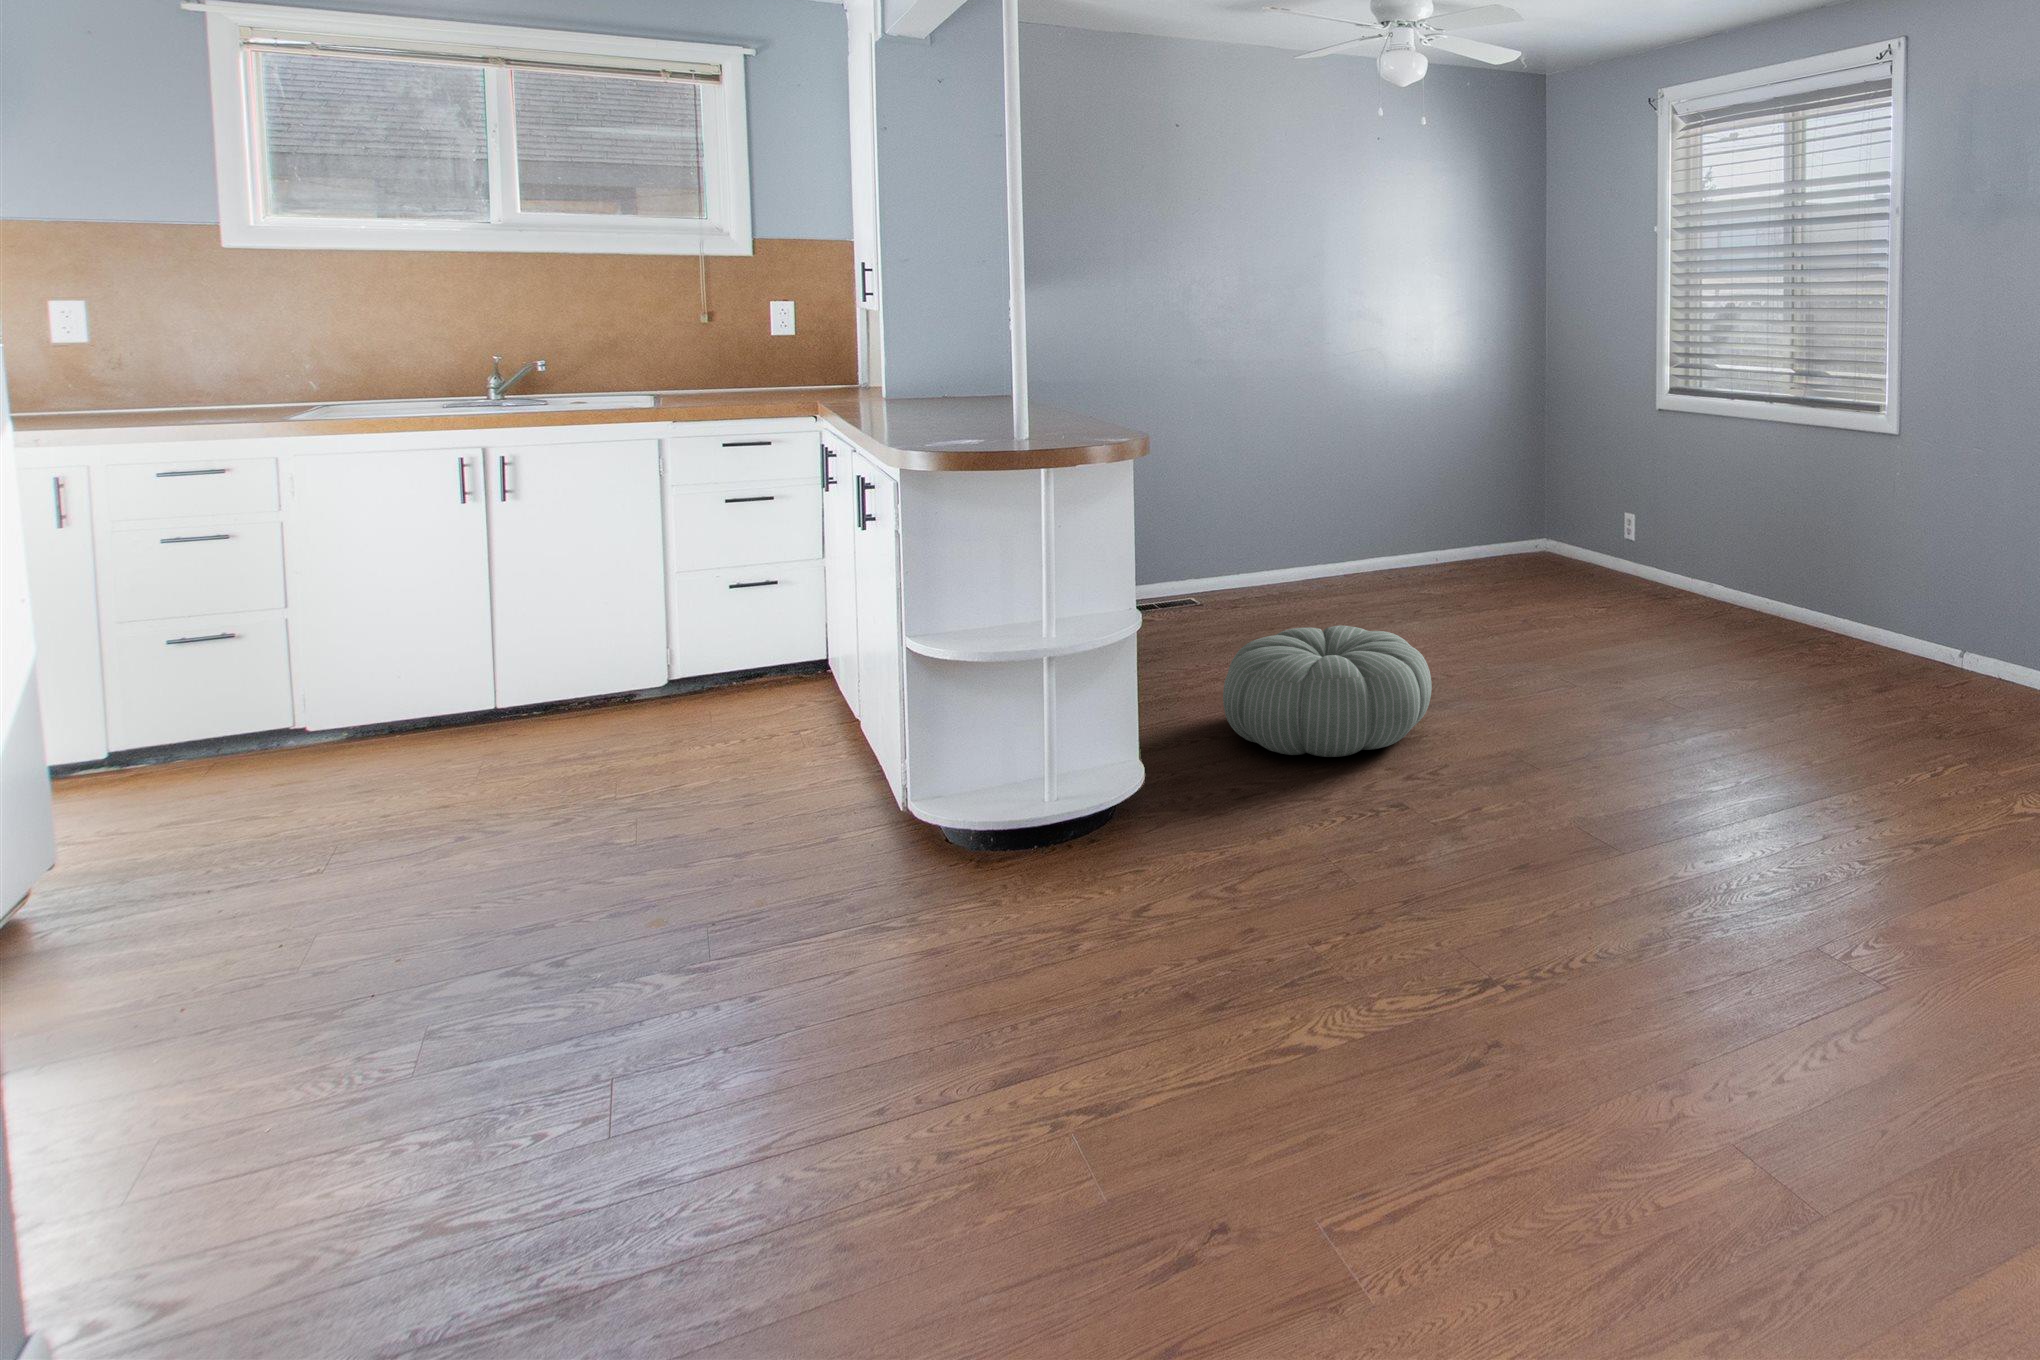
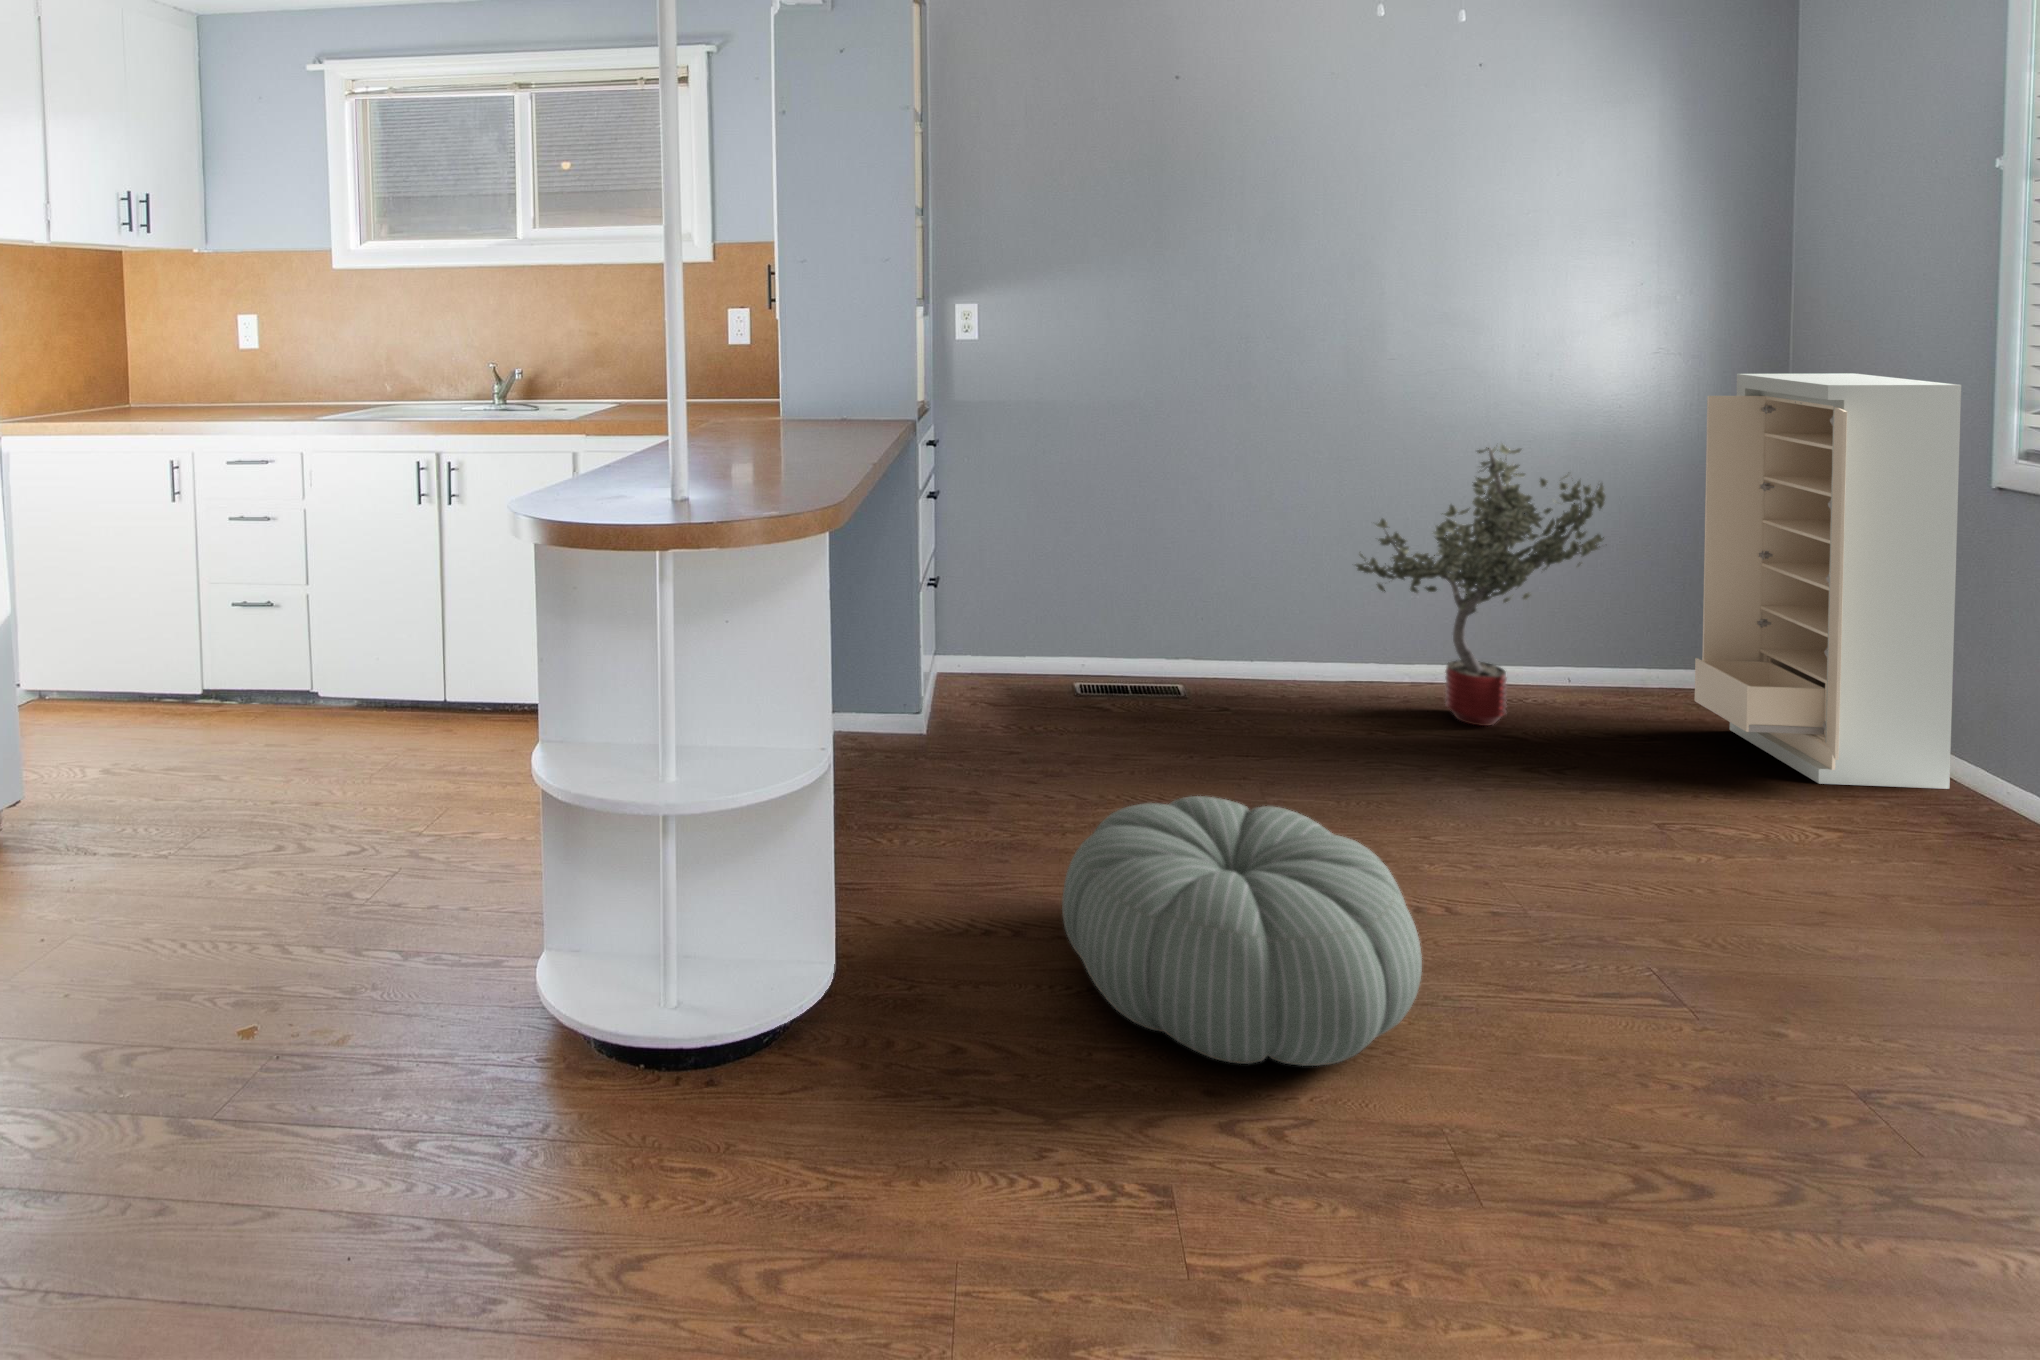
storage cabinet: none [1522,345,1646,590] -> present [1695,373,1961,789]
potted tree: none [1327,395,1478,591] -> present [1355,444,1605,726]

